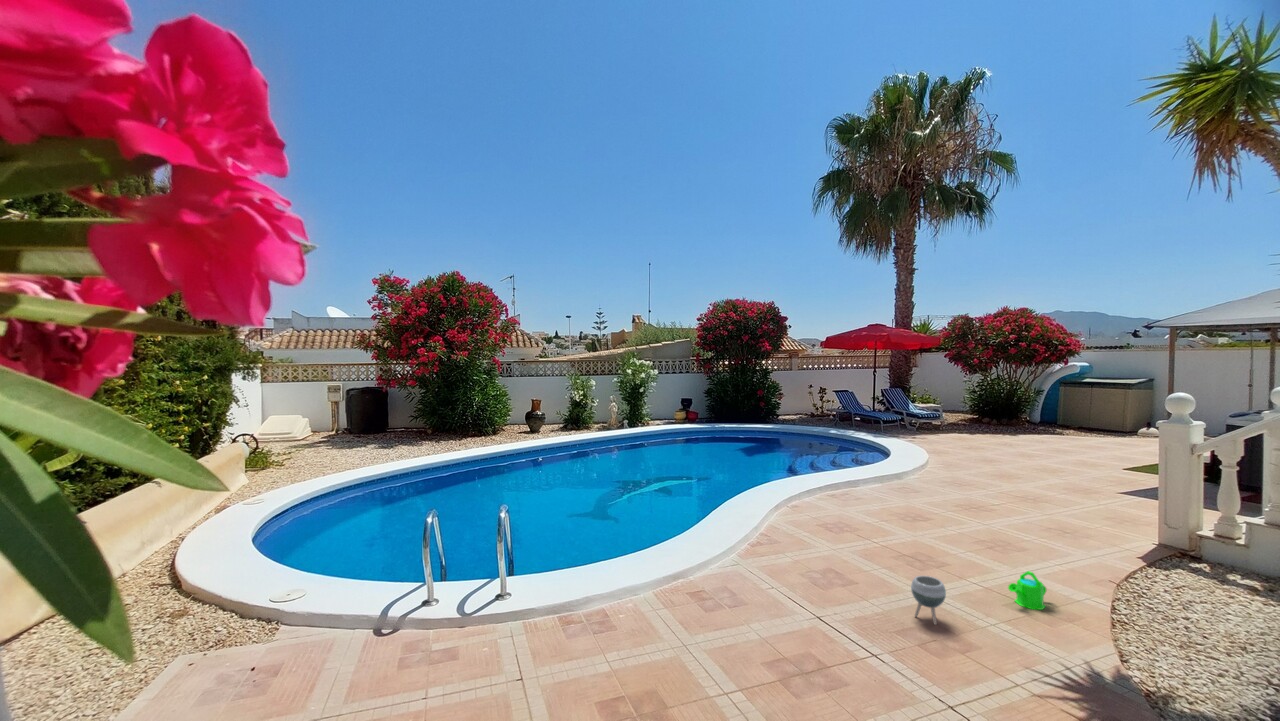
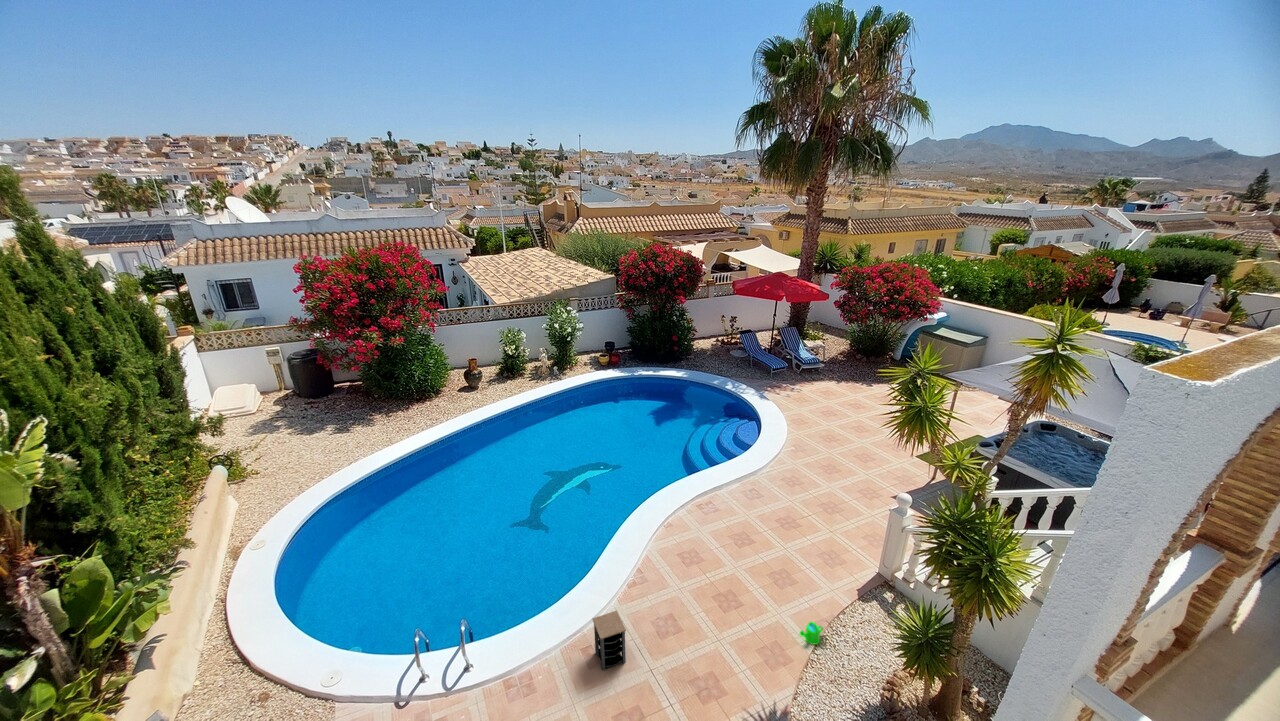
side table: none [677,530,729,615] -> present [592,611,626,671]
planter: present [911,576,946,625] -> none [739,637,759,668]

